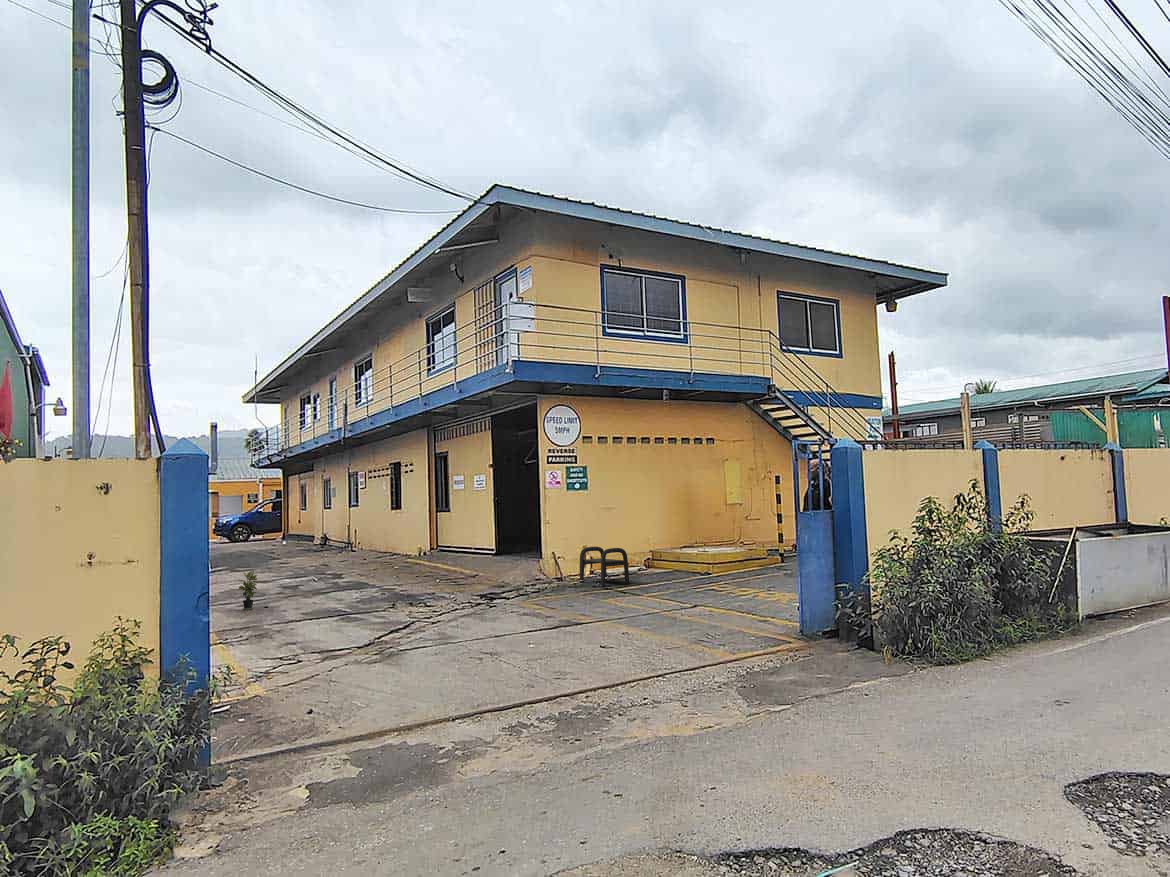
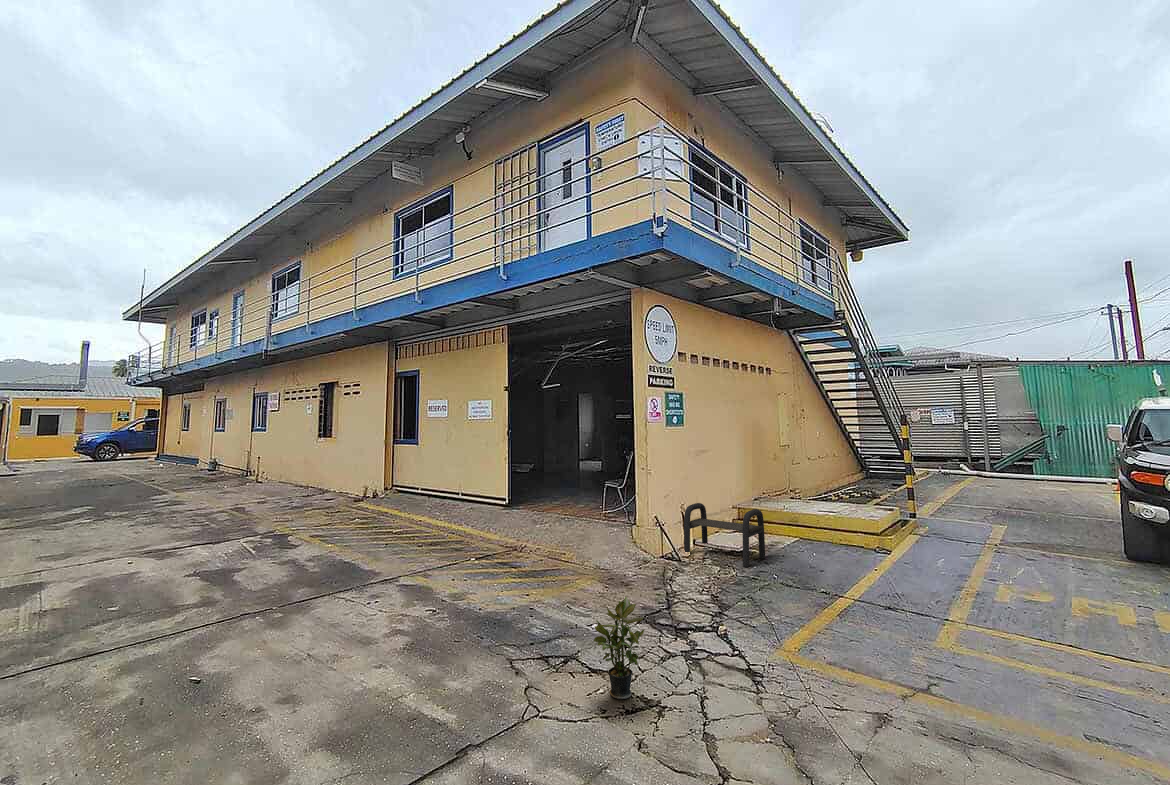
potted plant: present [238,571,258,610] -> present [593,597,644,700]

